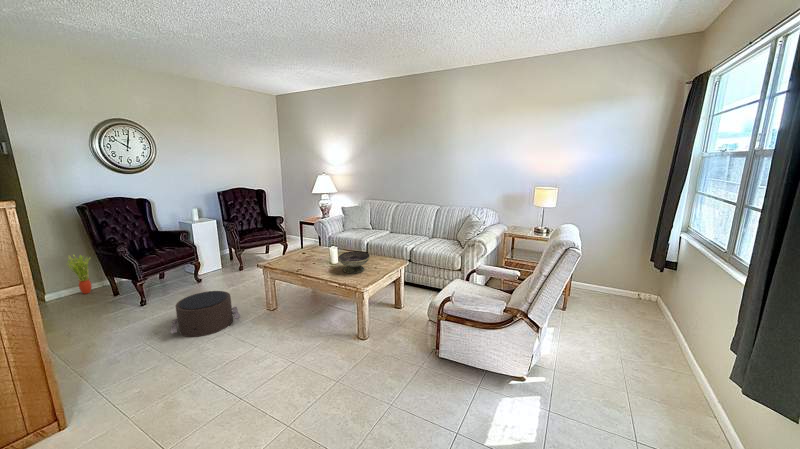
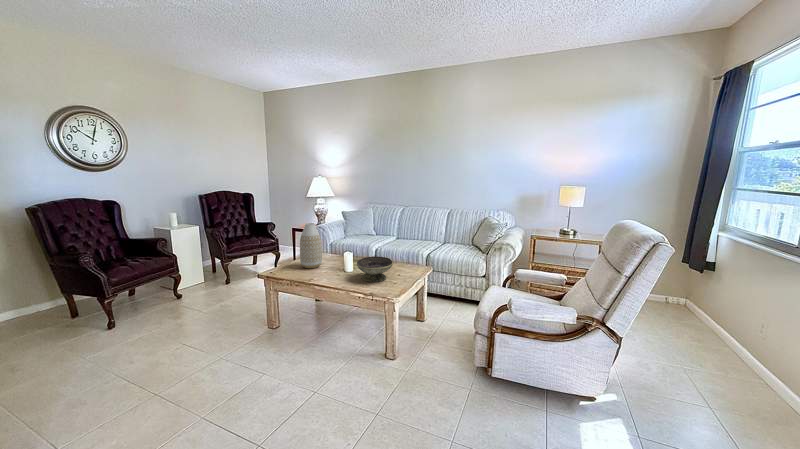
vase: none [294,221,313,260] -> present [300,223,322,269]
potted plant: present [68,255,92,294] -> none [9,266,43,316]
pouf: present [170,291,240,337] -> none [152,307,239,365]

